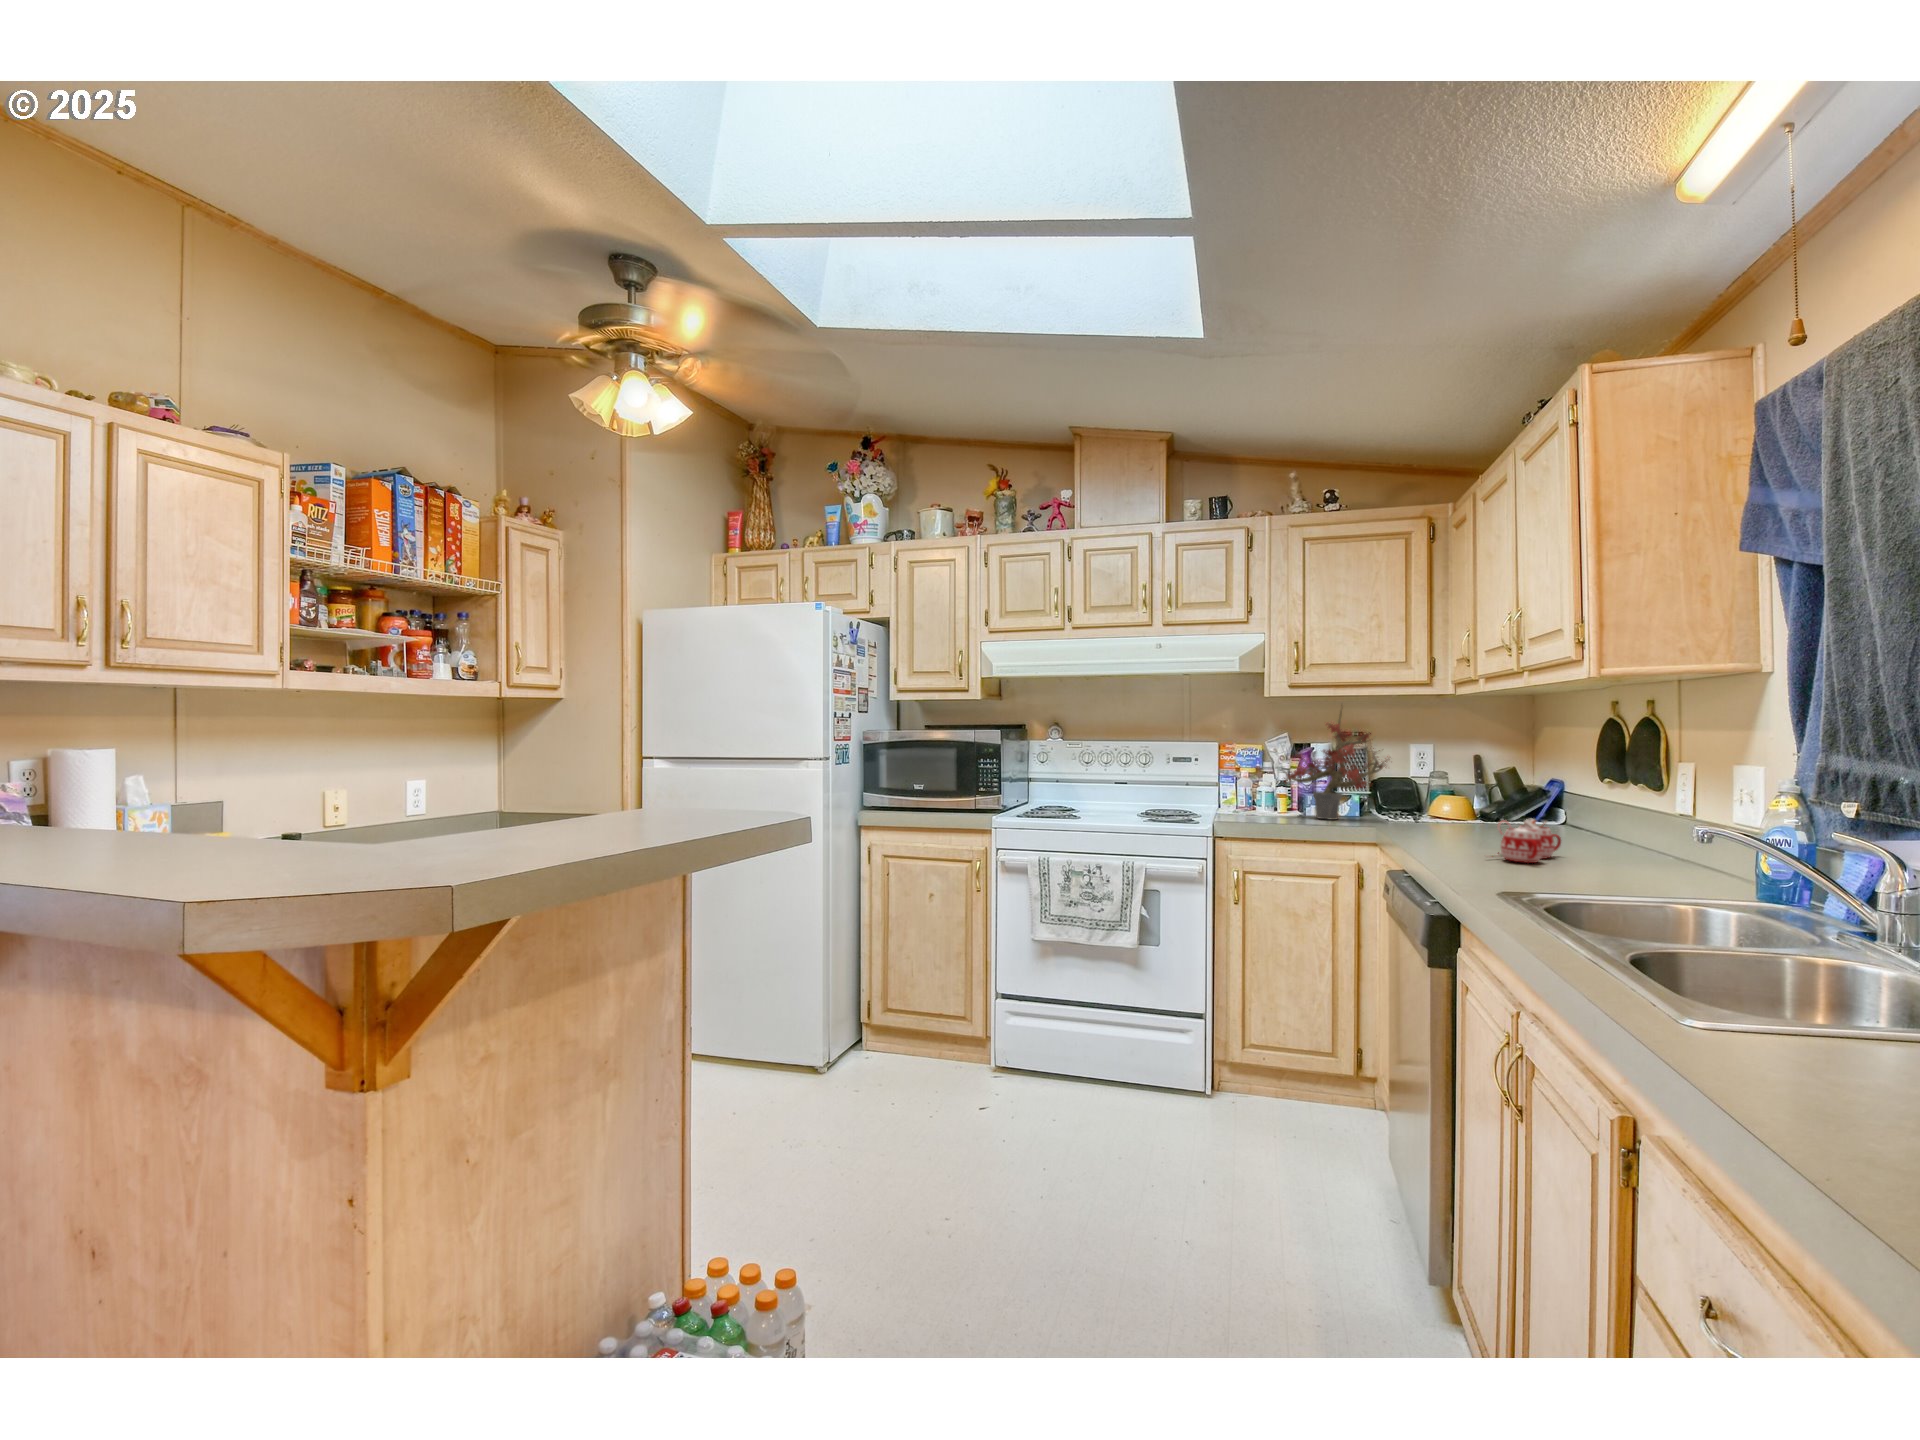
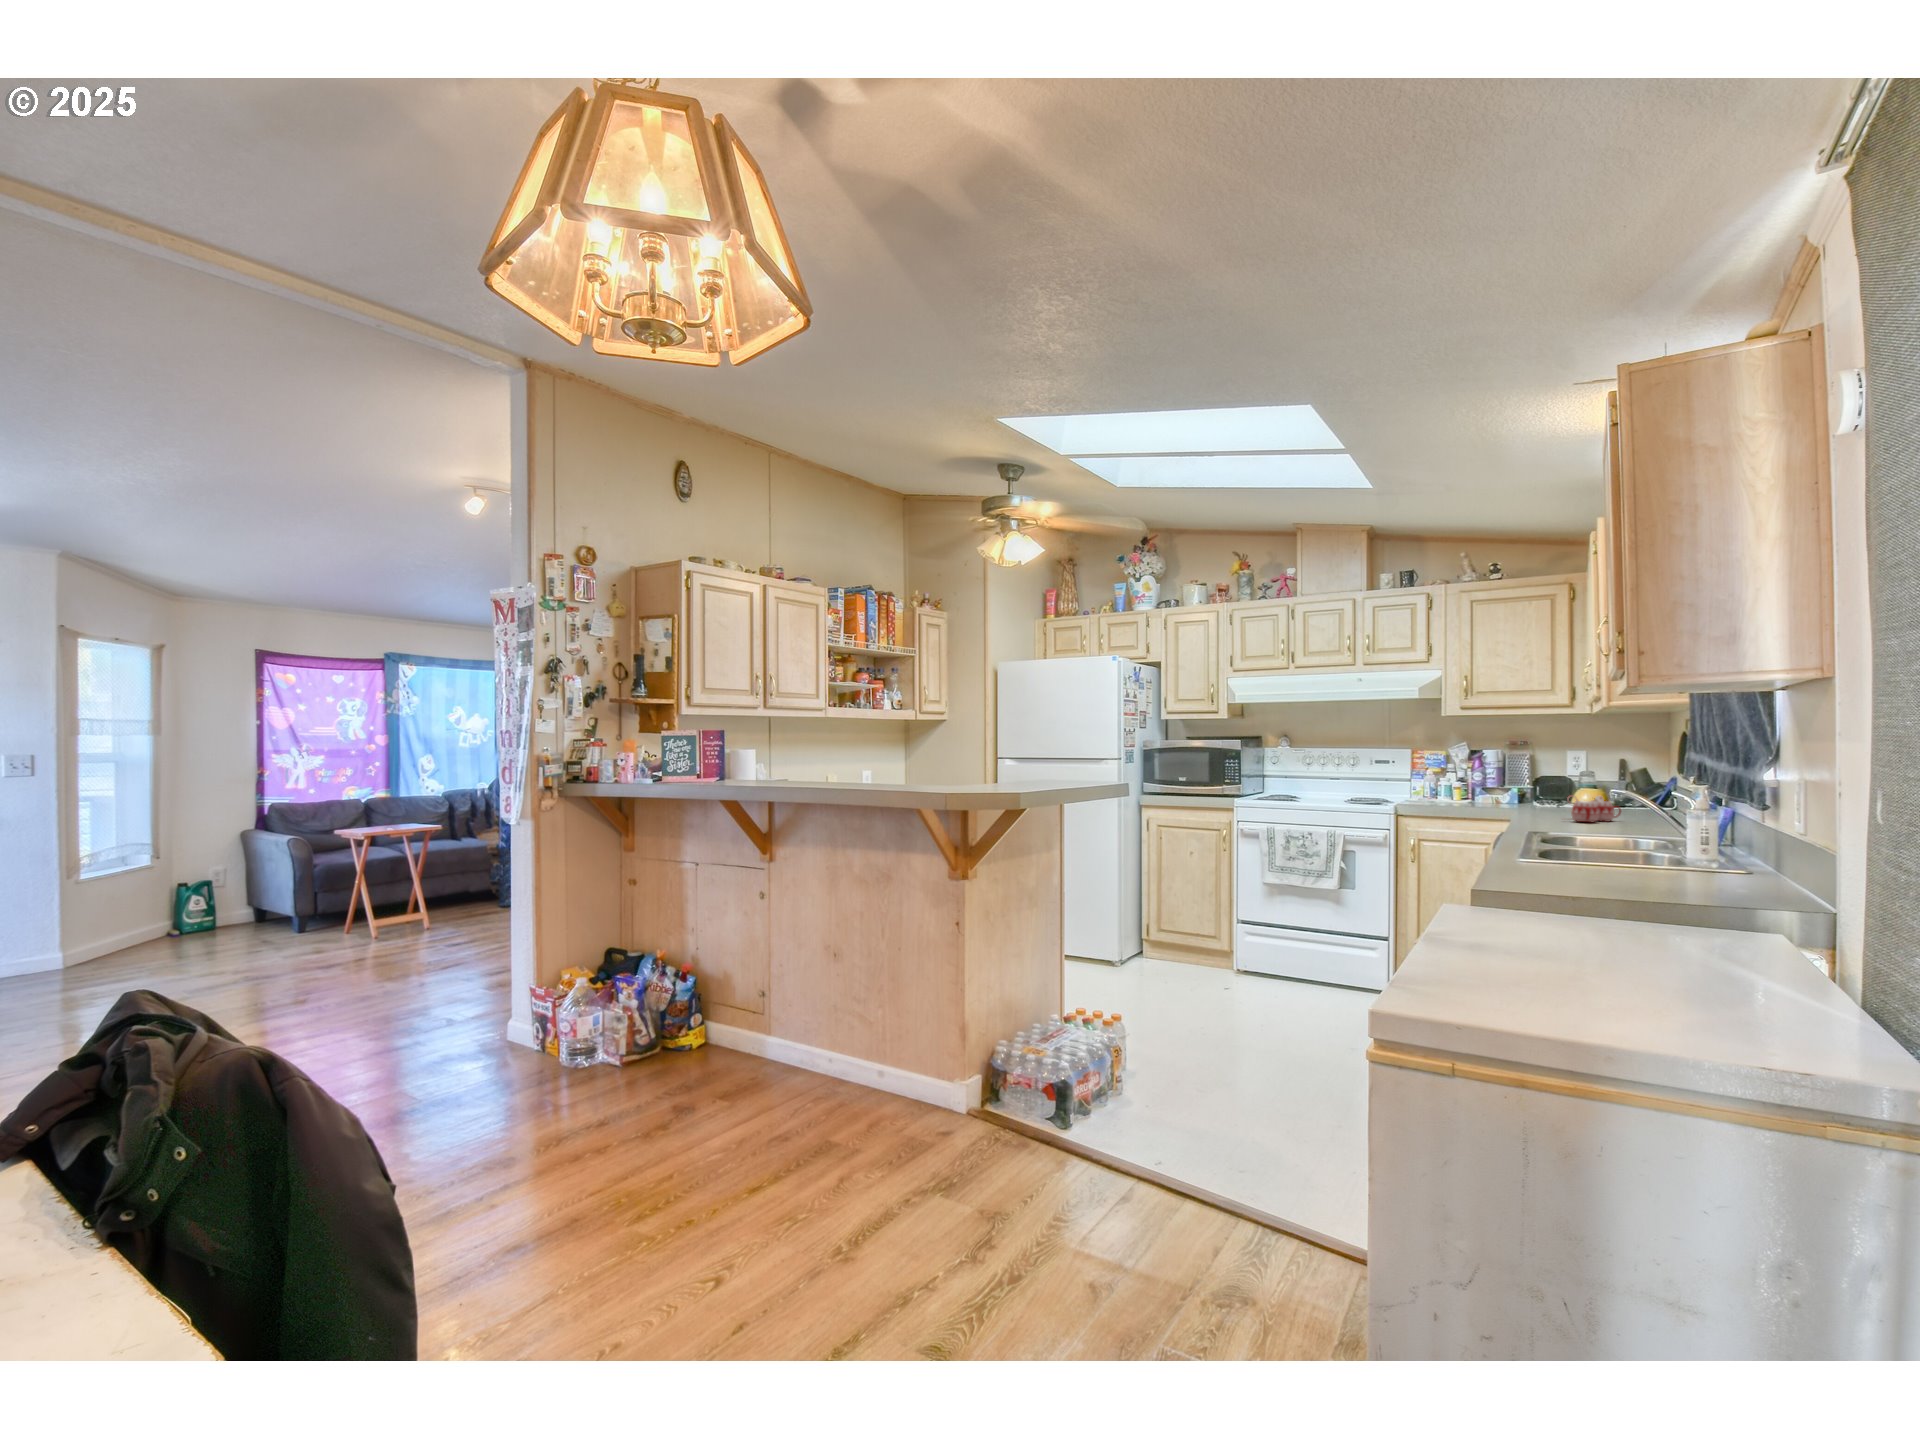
potted plant: present [1282,711,1388,820] -> none [1446,720,1538,805]

